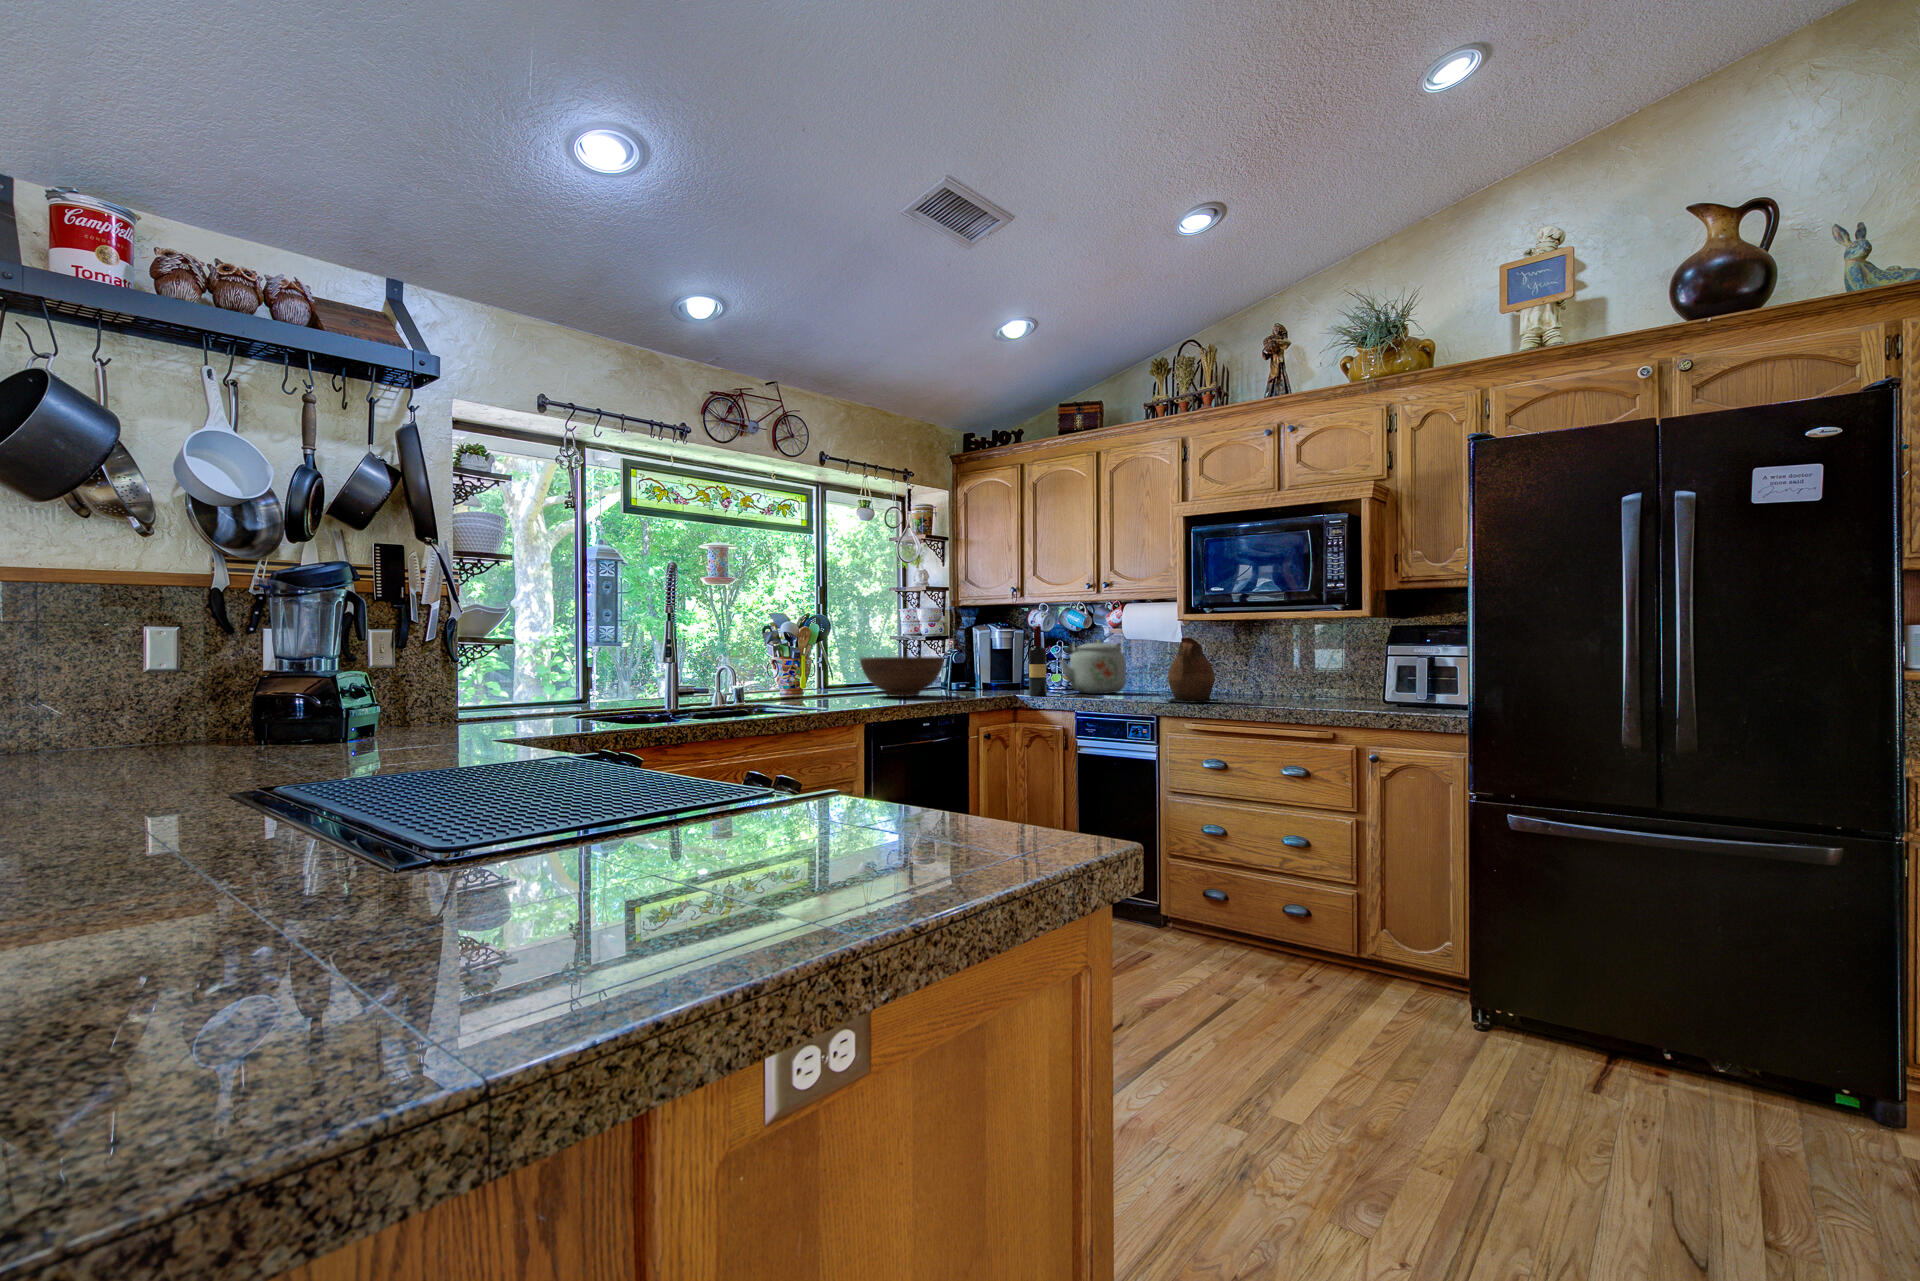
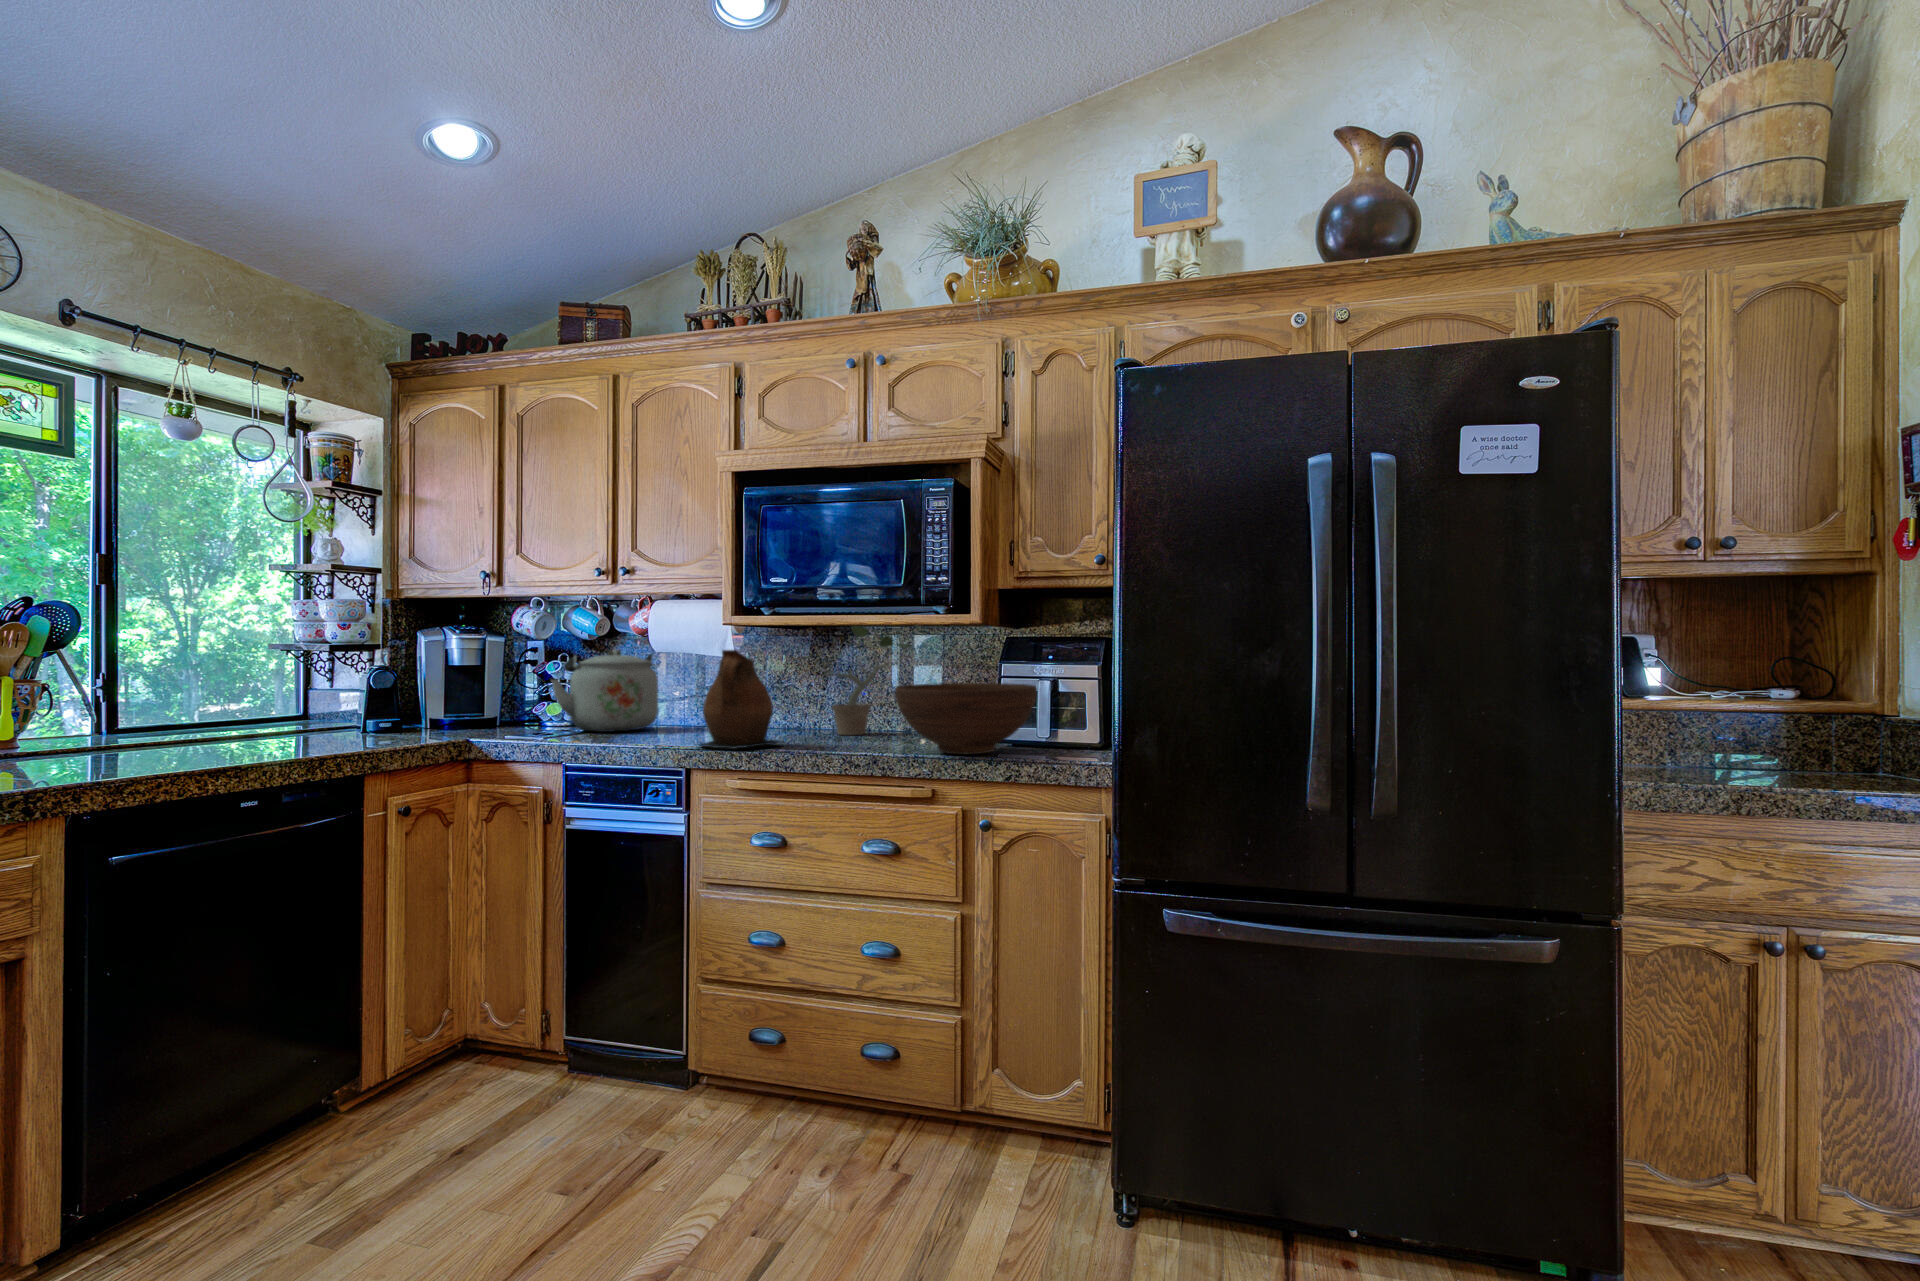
potted plant: none [1233,616,1314,700] -> present [815,626,910,735]
wine bottle: present [1029,626,1047,696] -> none [486,629,517,742]
fruit bowl: present [860,657,944,697] -> present [895,683,1037,754]

